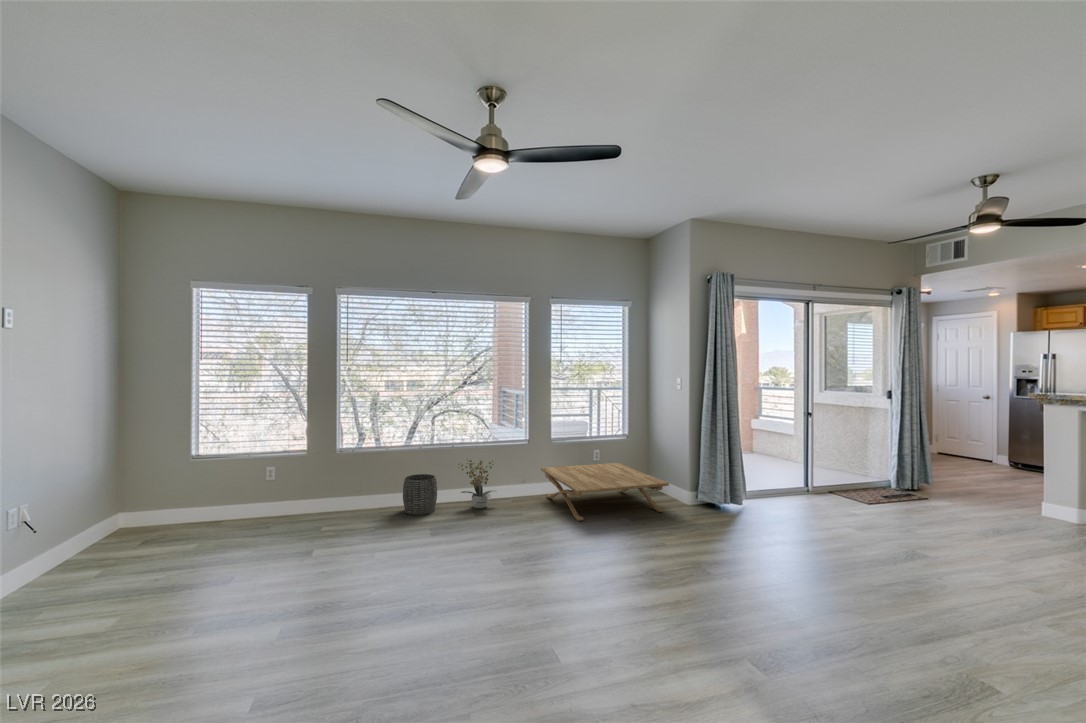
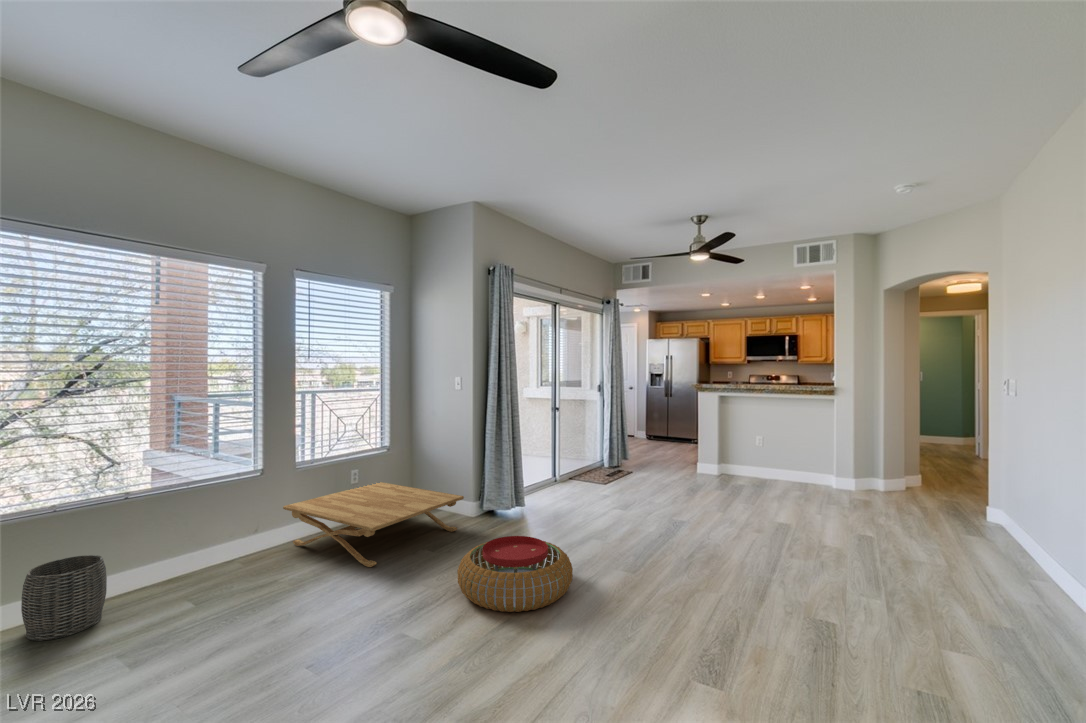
potted plant: present [458,459,497,508] -> none [151,508,223,590]
pouf: none [616,517,717,578] -> present [457,536,573,612]

